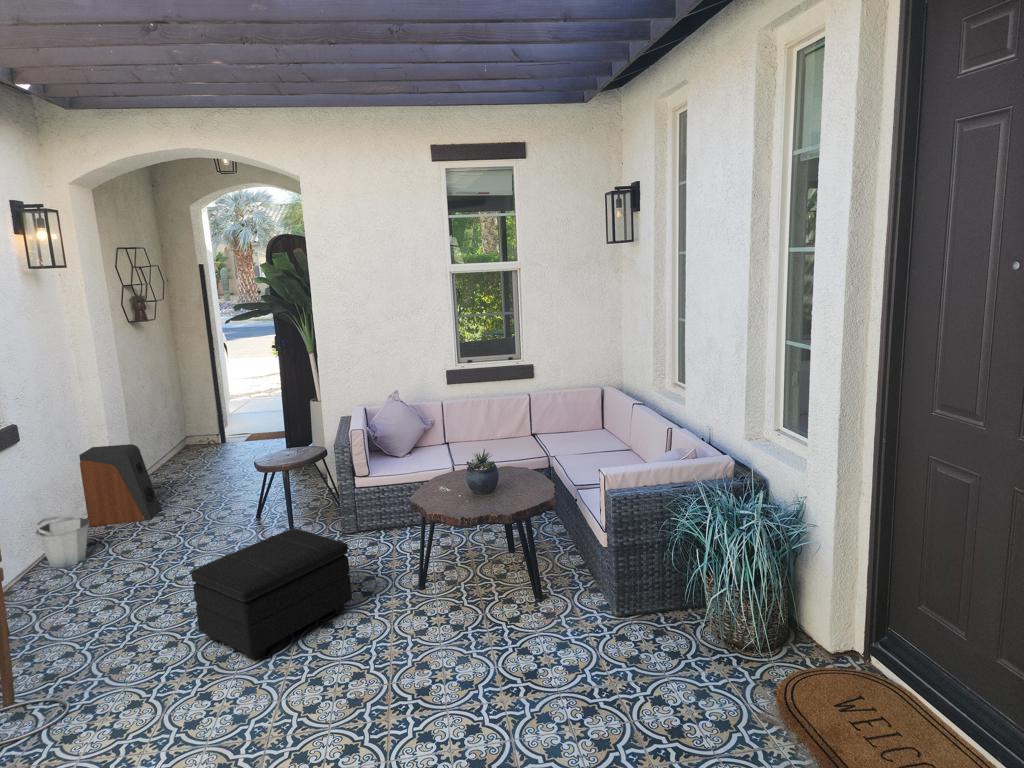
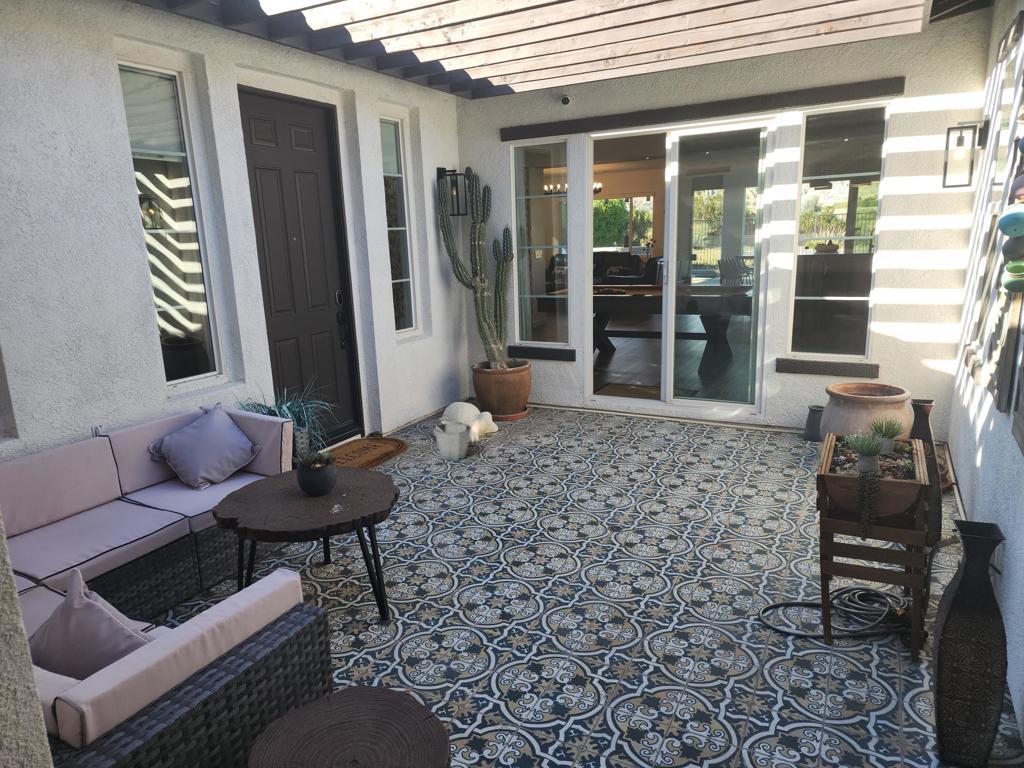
speaker: present [79,444,161,526] -> none [478,371,533,440]
footstool: present [191,528,352,661] -> none [508,469,647,574]

